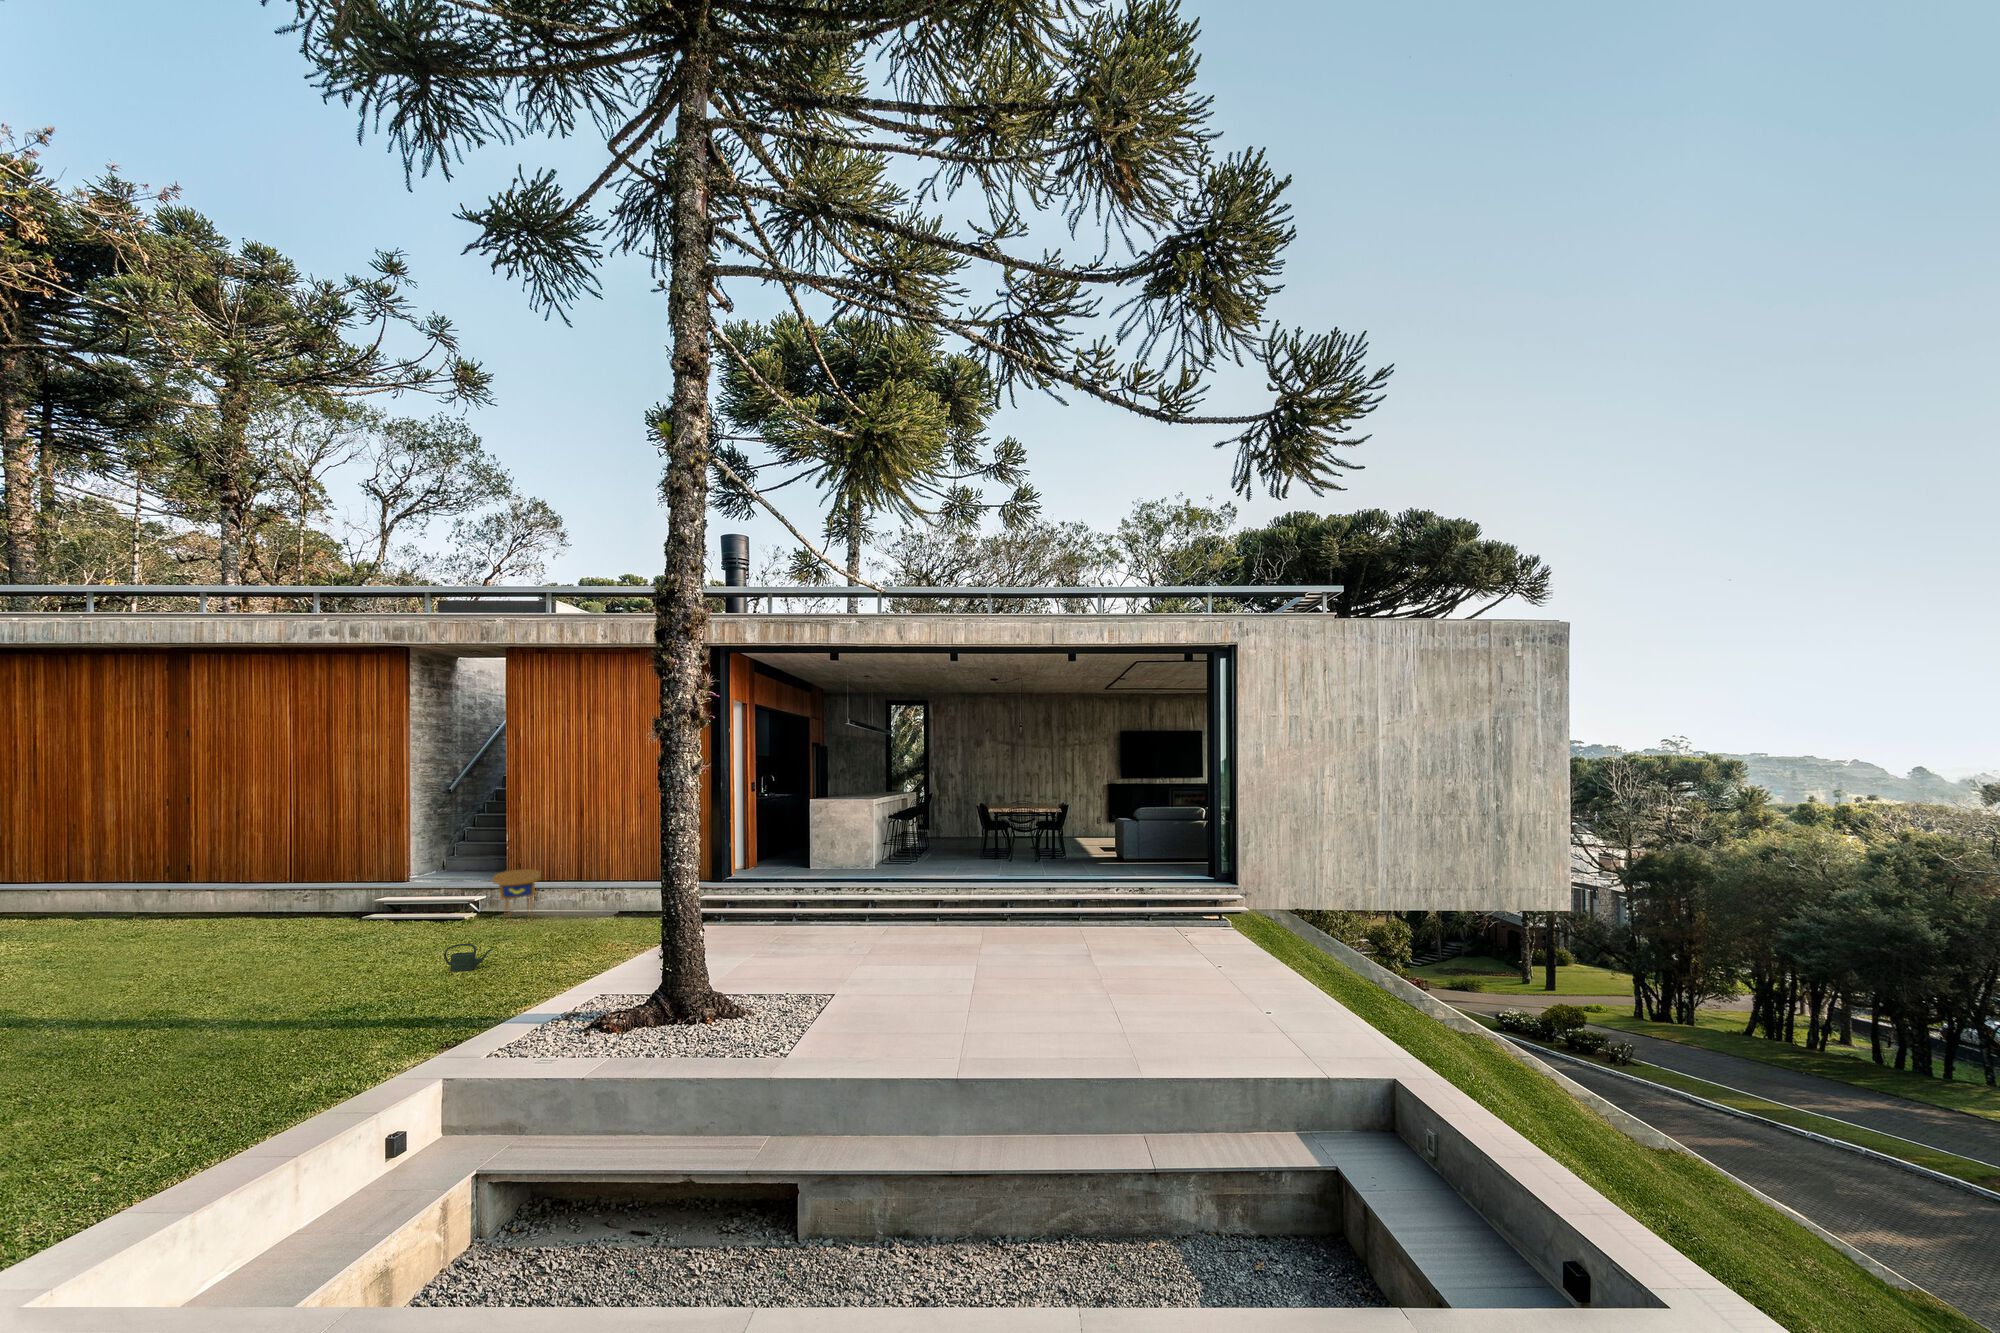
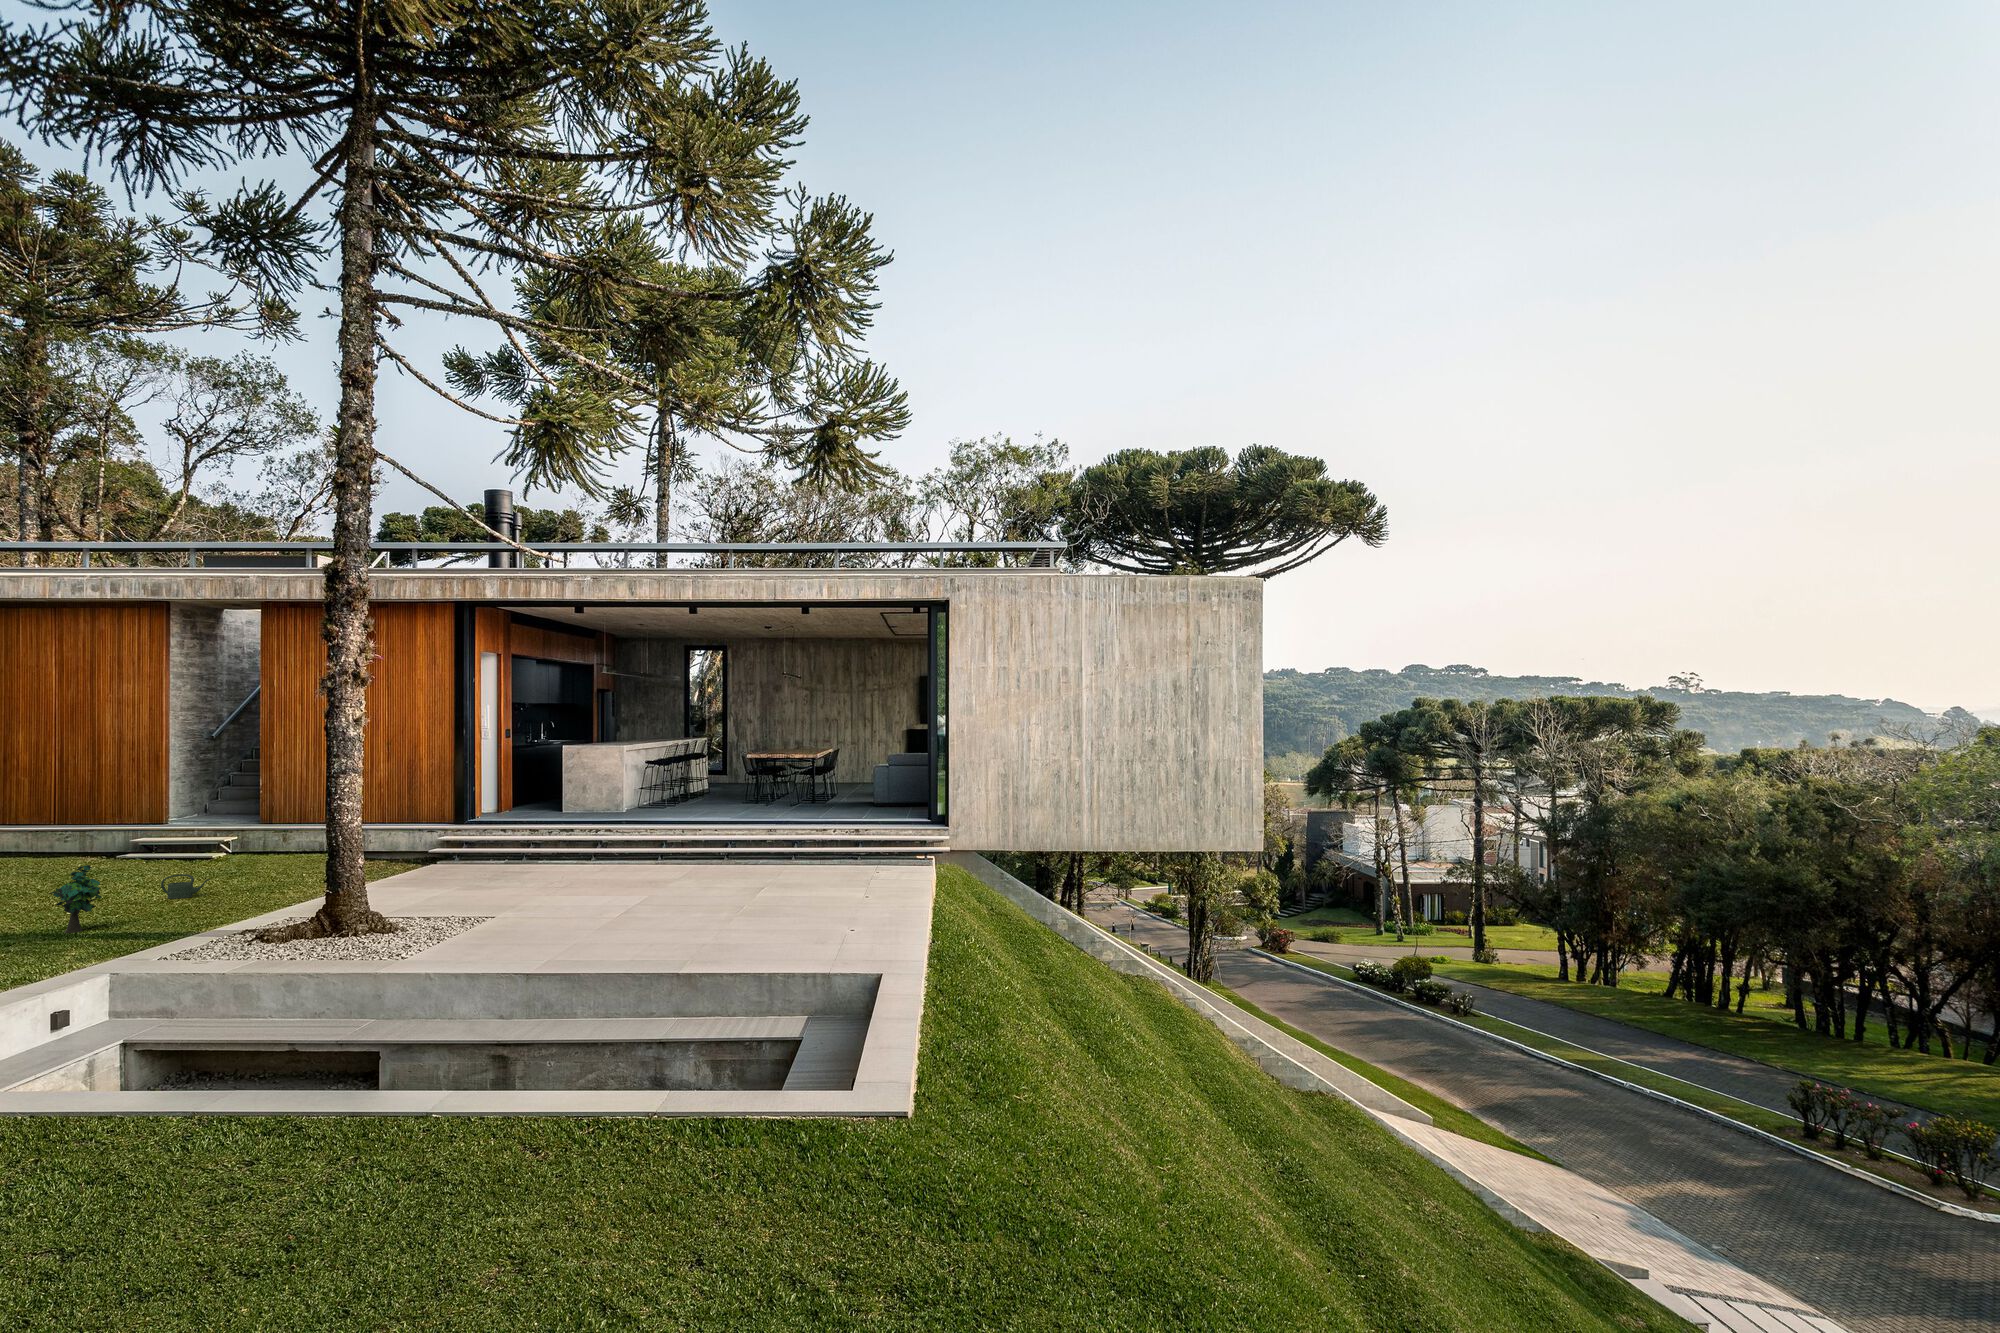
side table: present [492,869,541,922] -> none [237,811,287,860]
decorative plant: none [351,937,404,1016] -> present [49,865,102,933]

